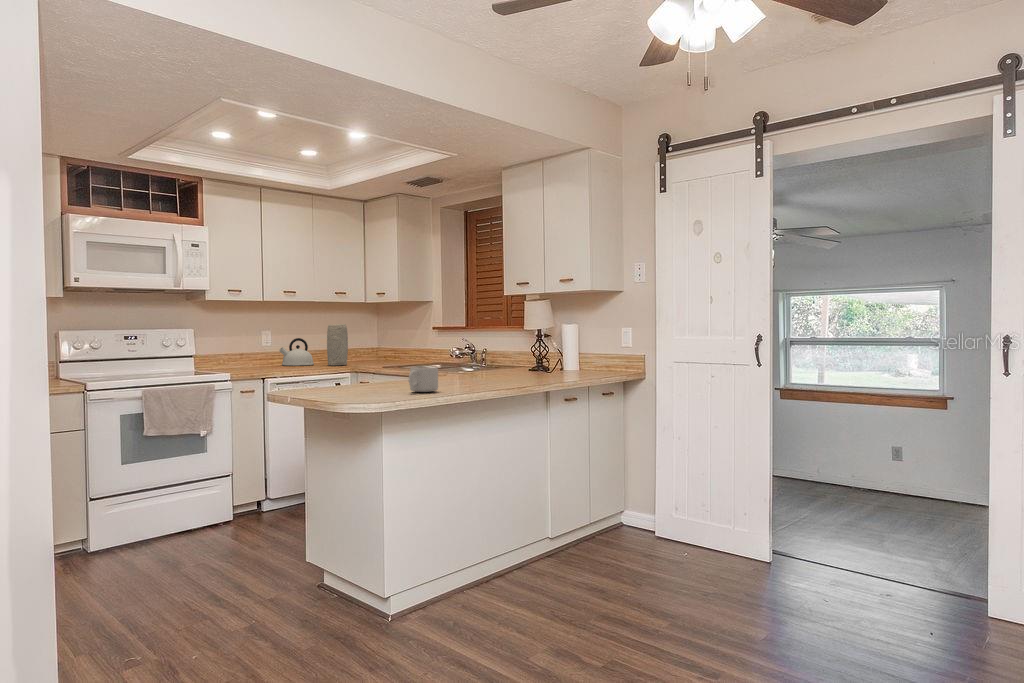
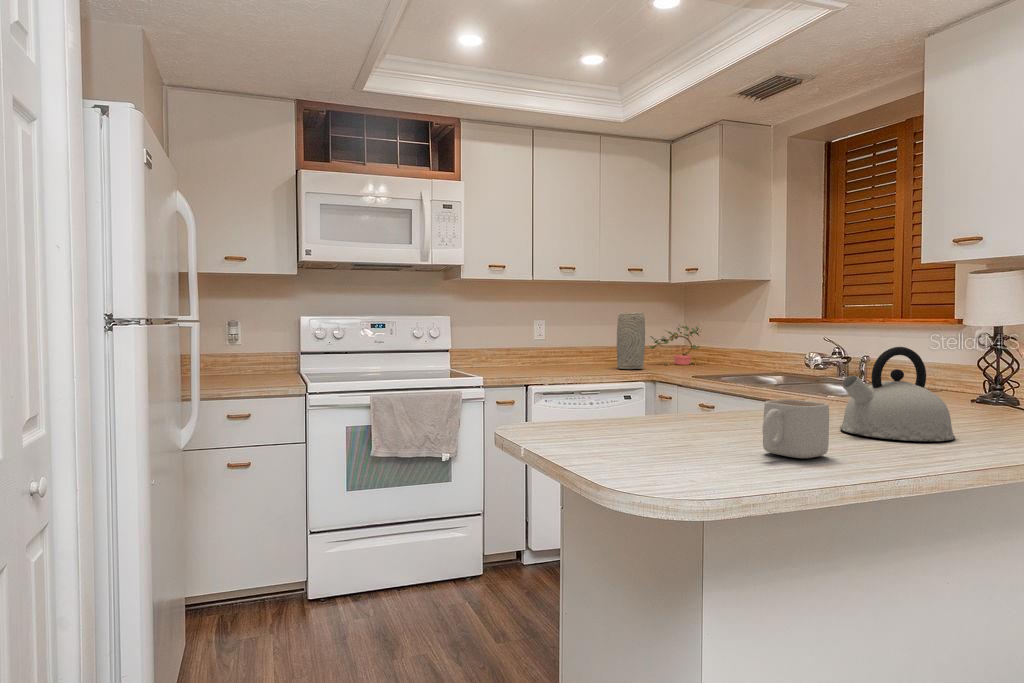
potted plant: none [350,332,391,362] -> present [649,326,700,365]
kettle: present [279,338,314,366] -> present [840,347,955,441]

